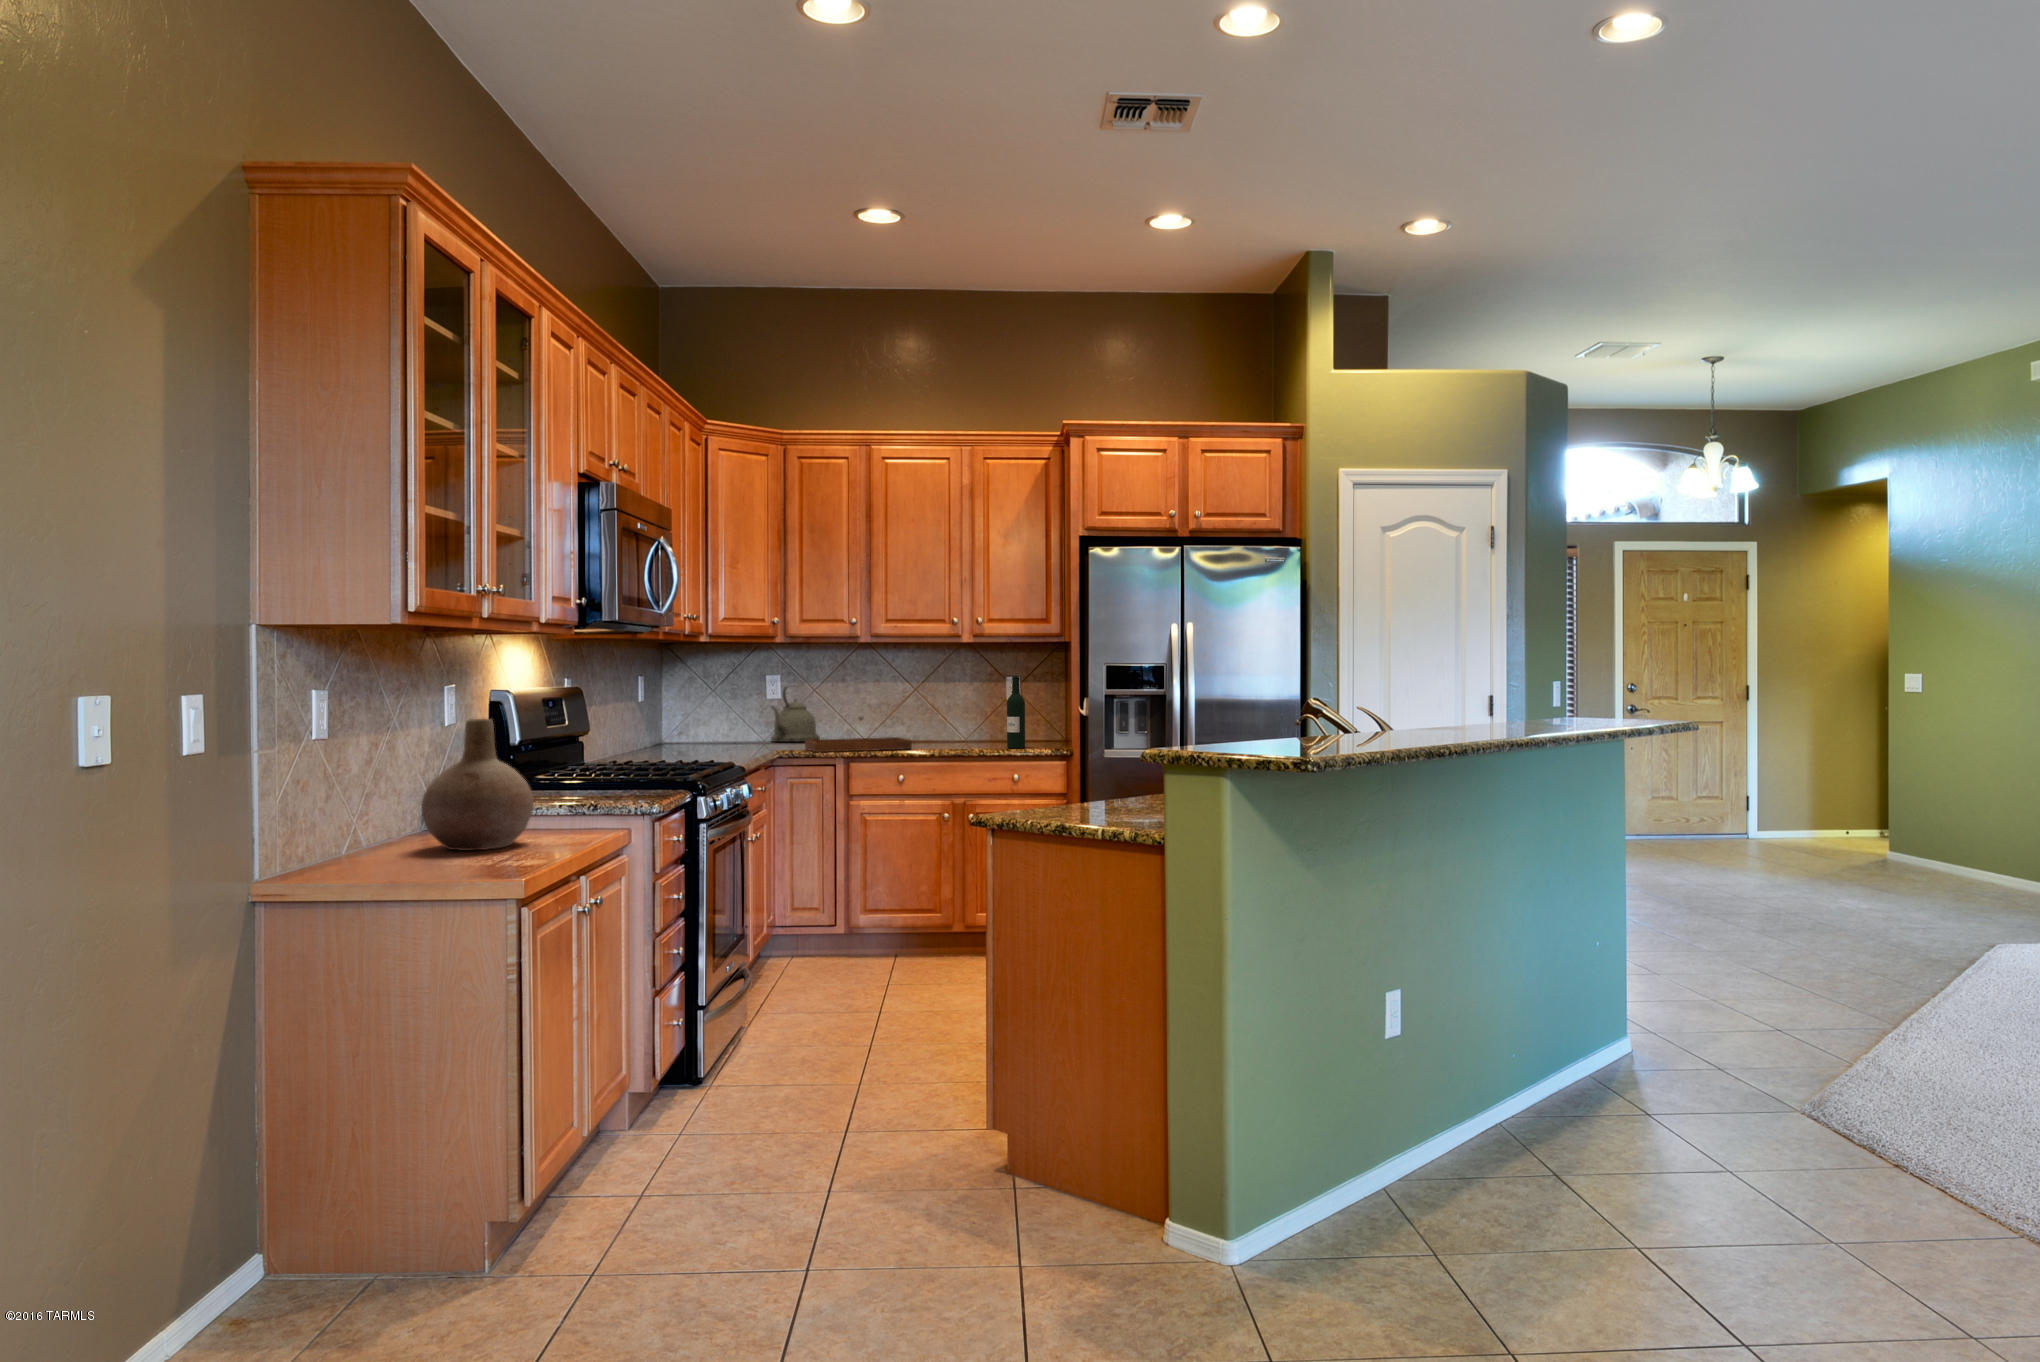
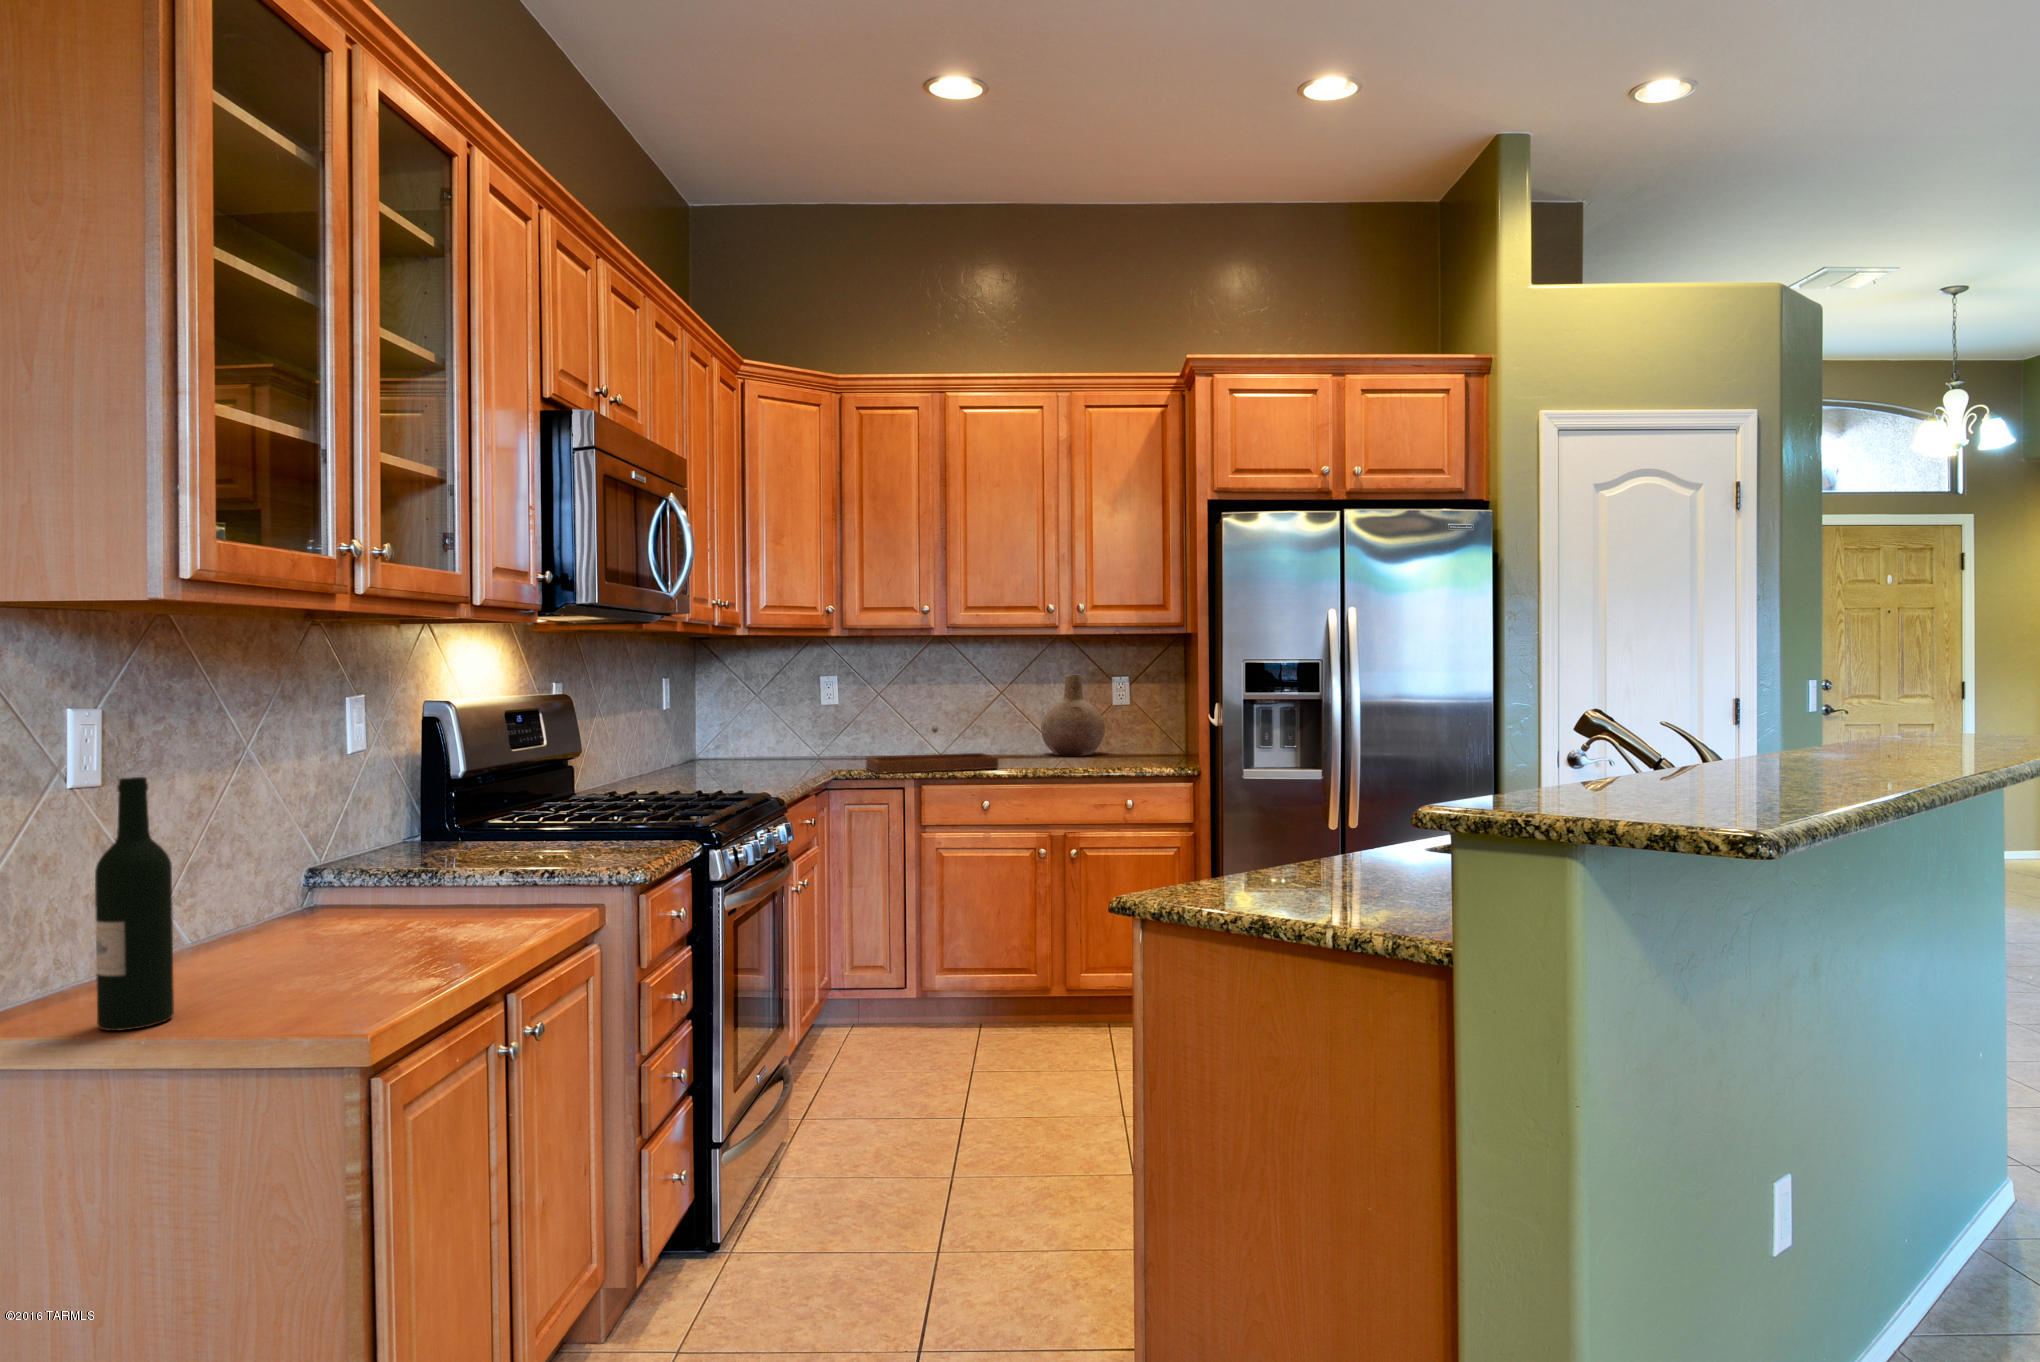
wine bottle: present [1007,676,1025,748] -> present [95,777,174,1031]
kettle: present [771,687,820,742] -> none [826,689,885,758]
vase: present [421,719,534,850] -> present [1041,674,1105,756]

